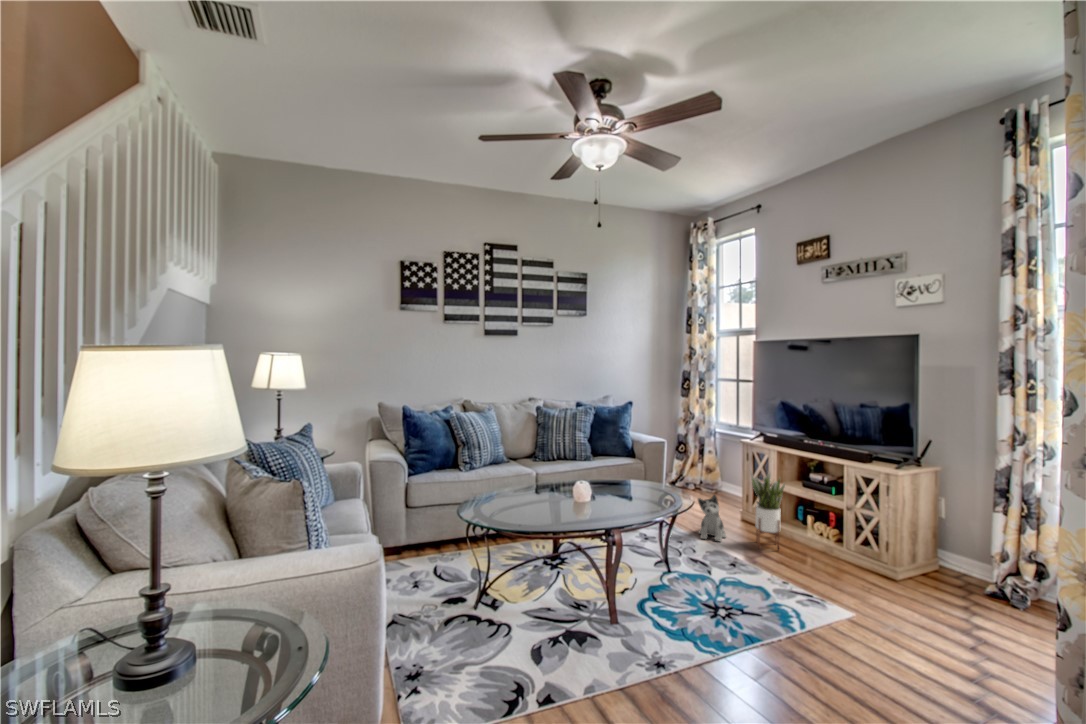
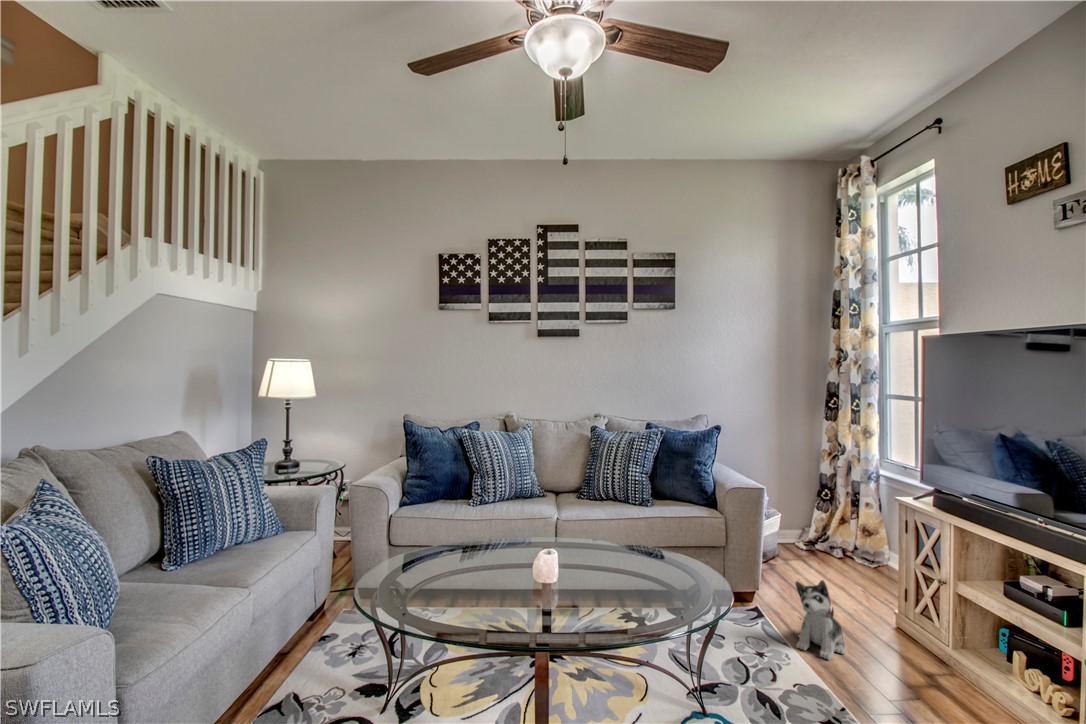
potted plant: present [750,472,785,548] -> none [882,546,948,701]

